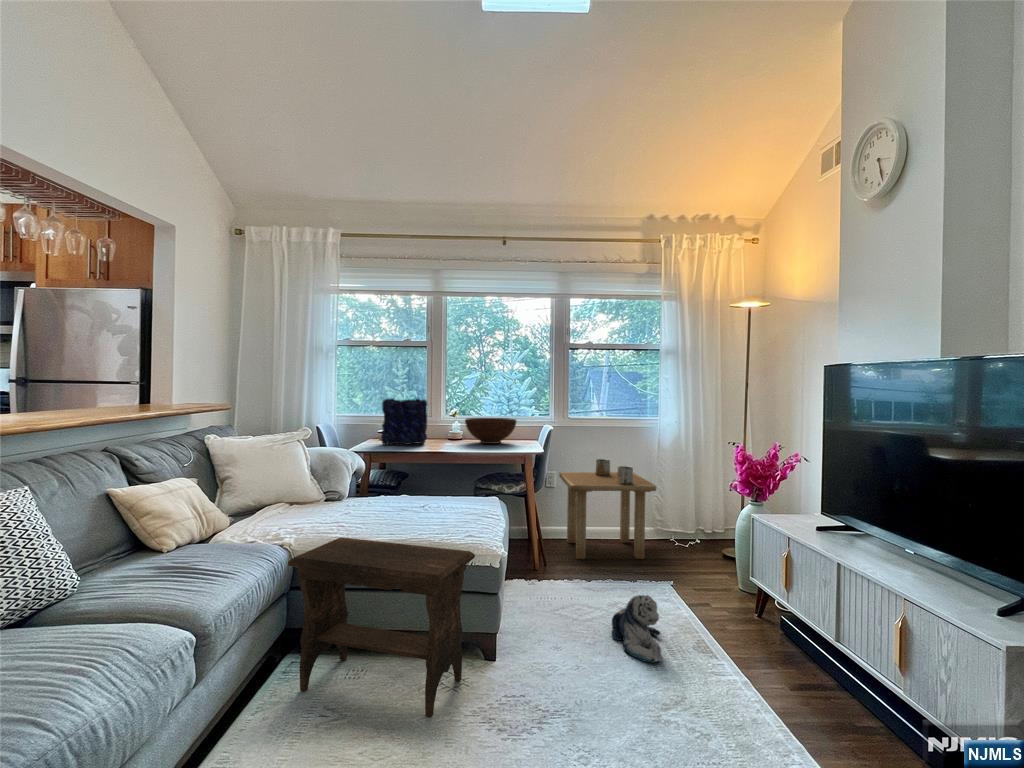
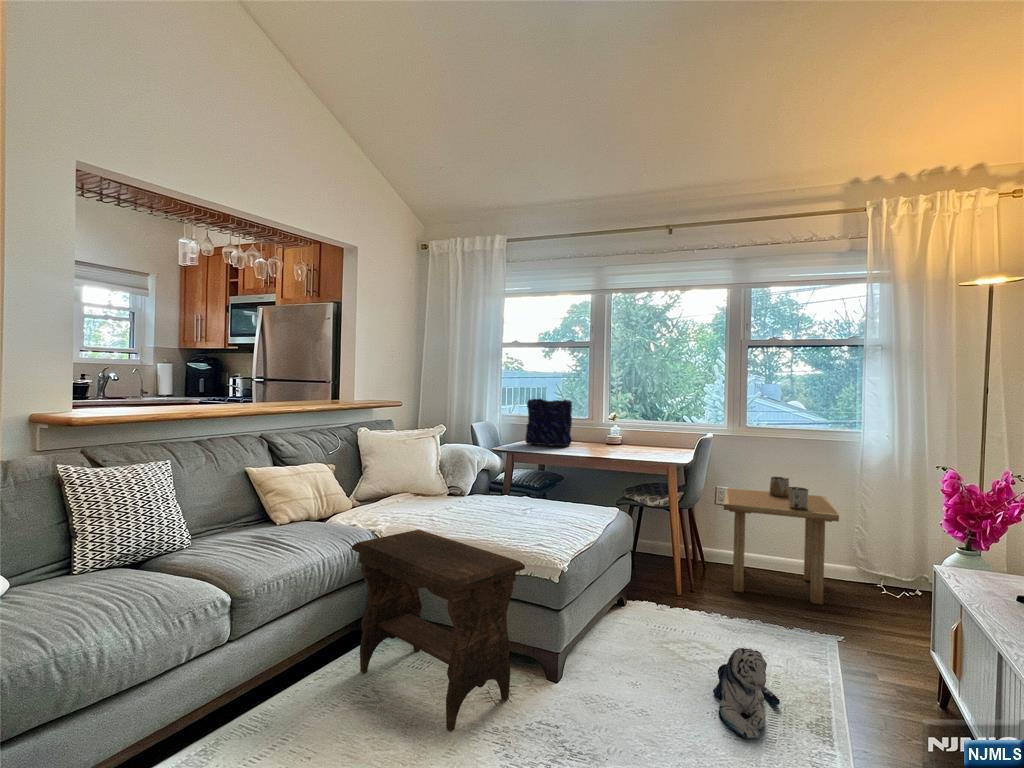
fruit bowl: present [465,418,516,444] -> none [612,422,669,450]

